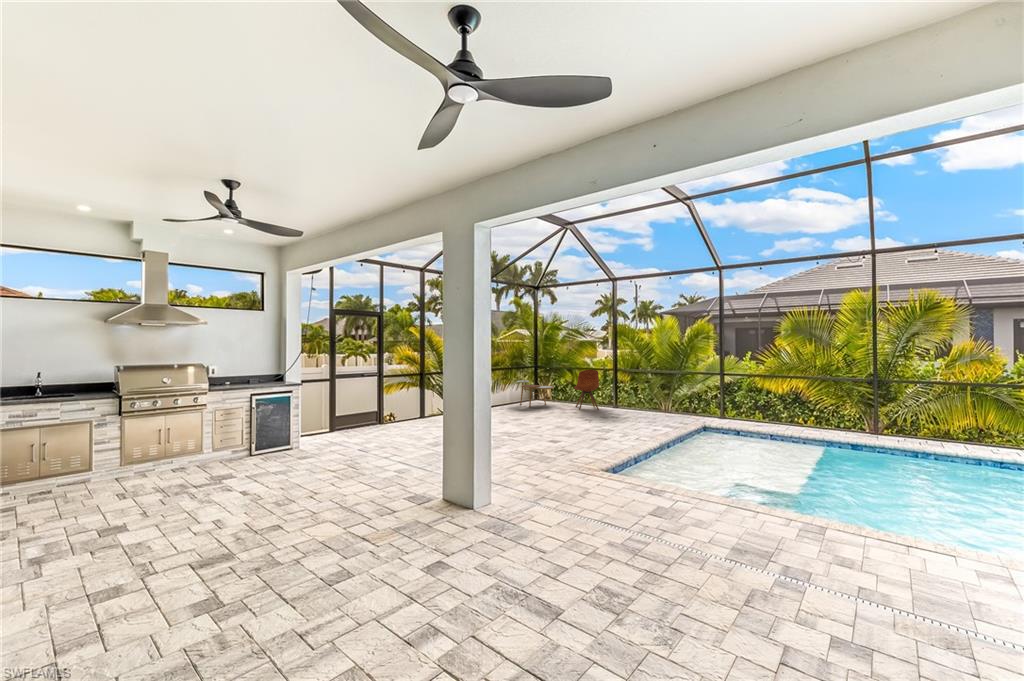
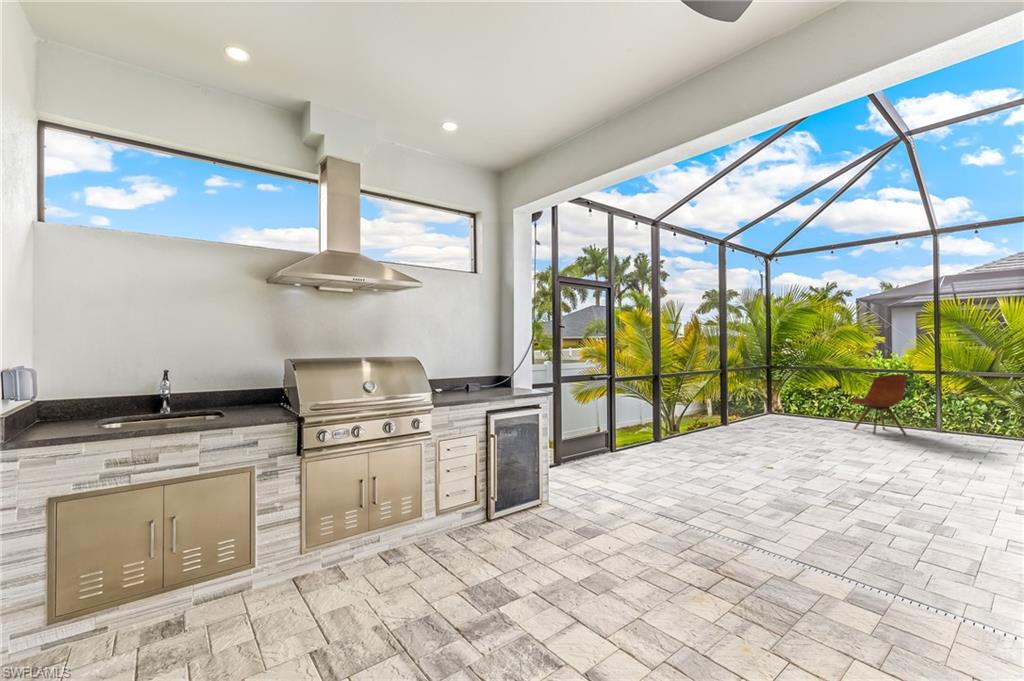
side table: present [517,380,554,407] -> none [749,388,810,427]

